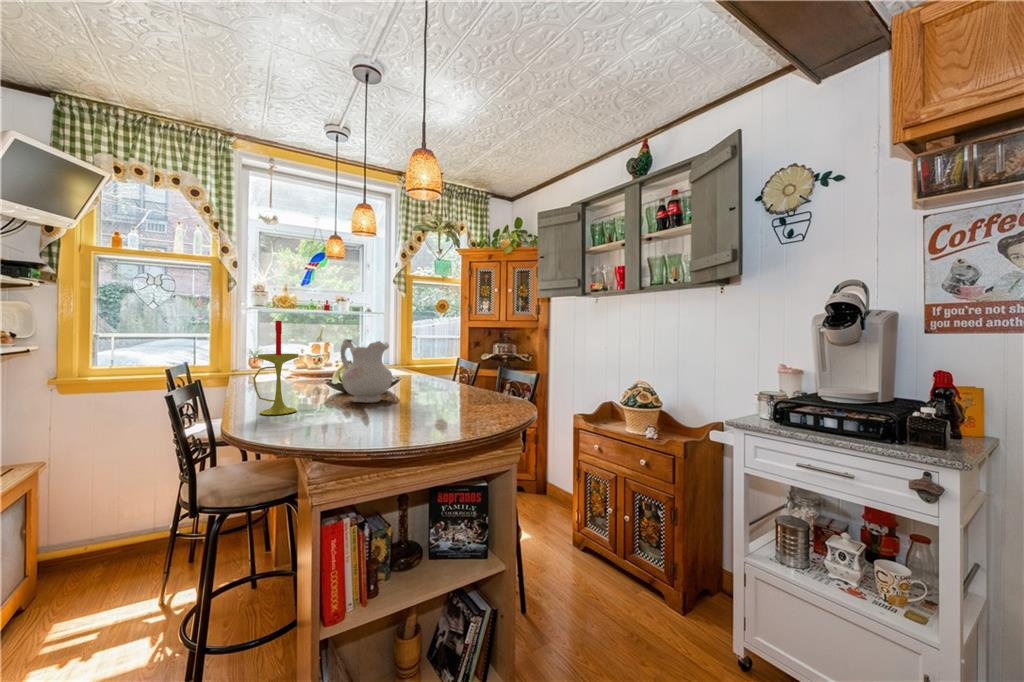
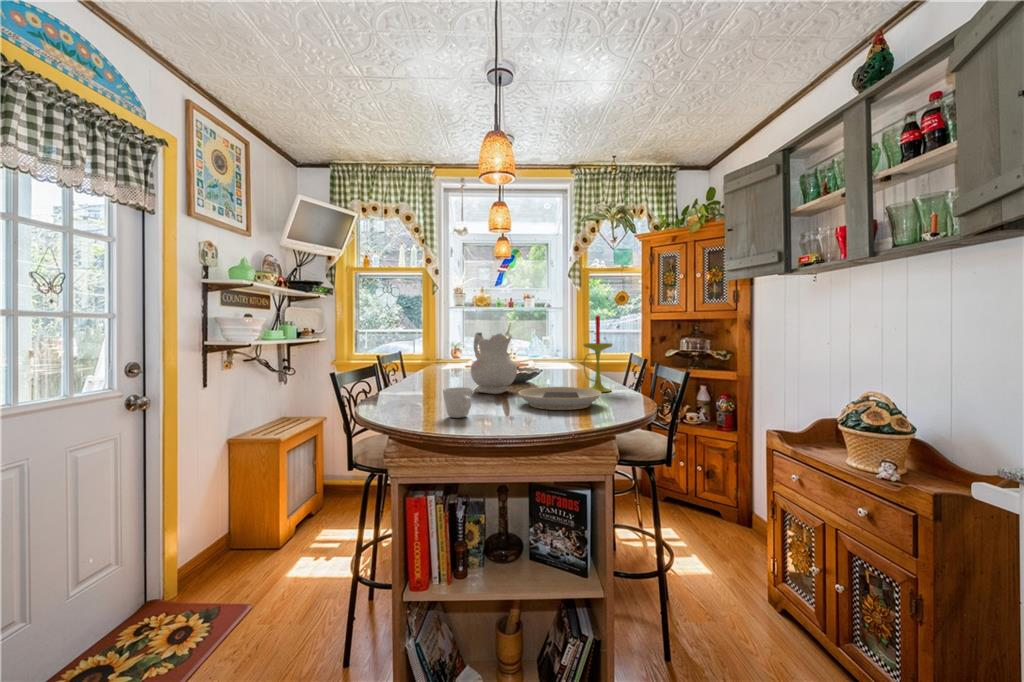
candle: present [253,320,299,415] -> present [583,316,613,392]
plate: none [413,392,490,414] -> present [519,387,601,410]
mug: none [359,399,397,431] -> present [443,387,473,418]

